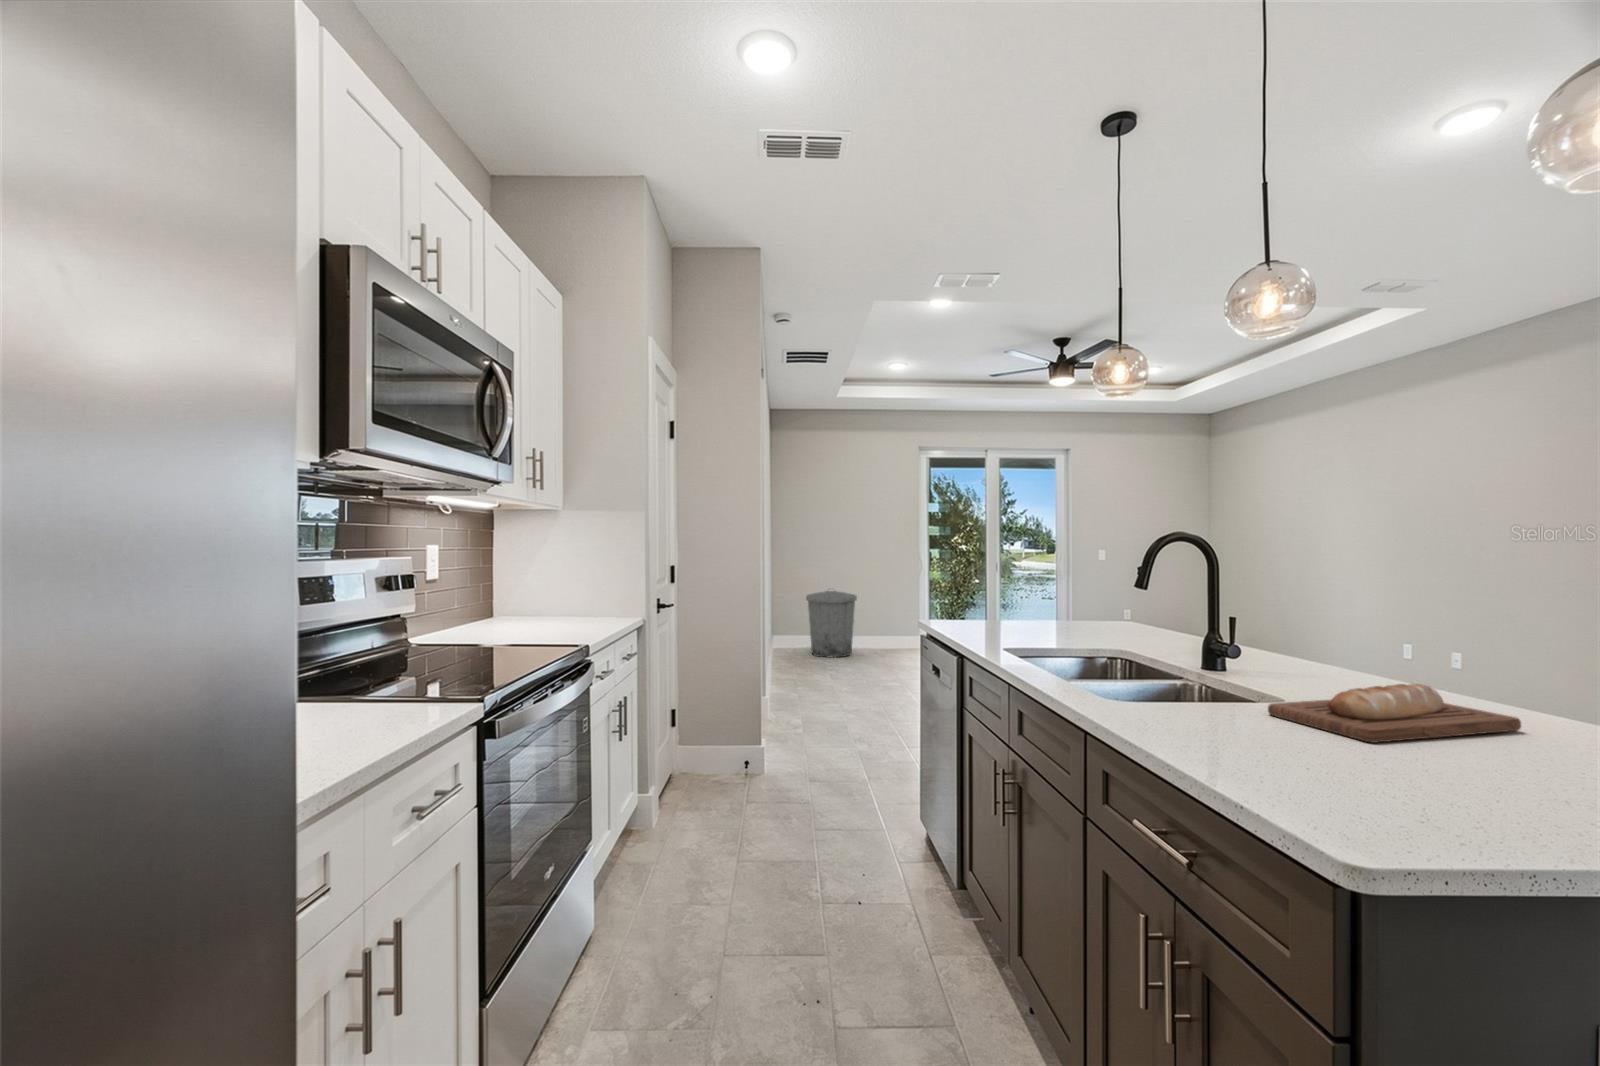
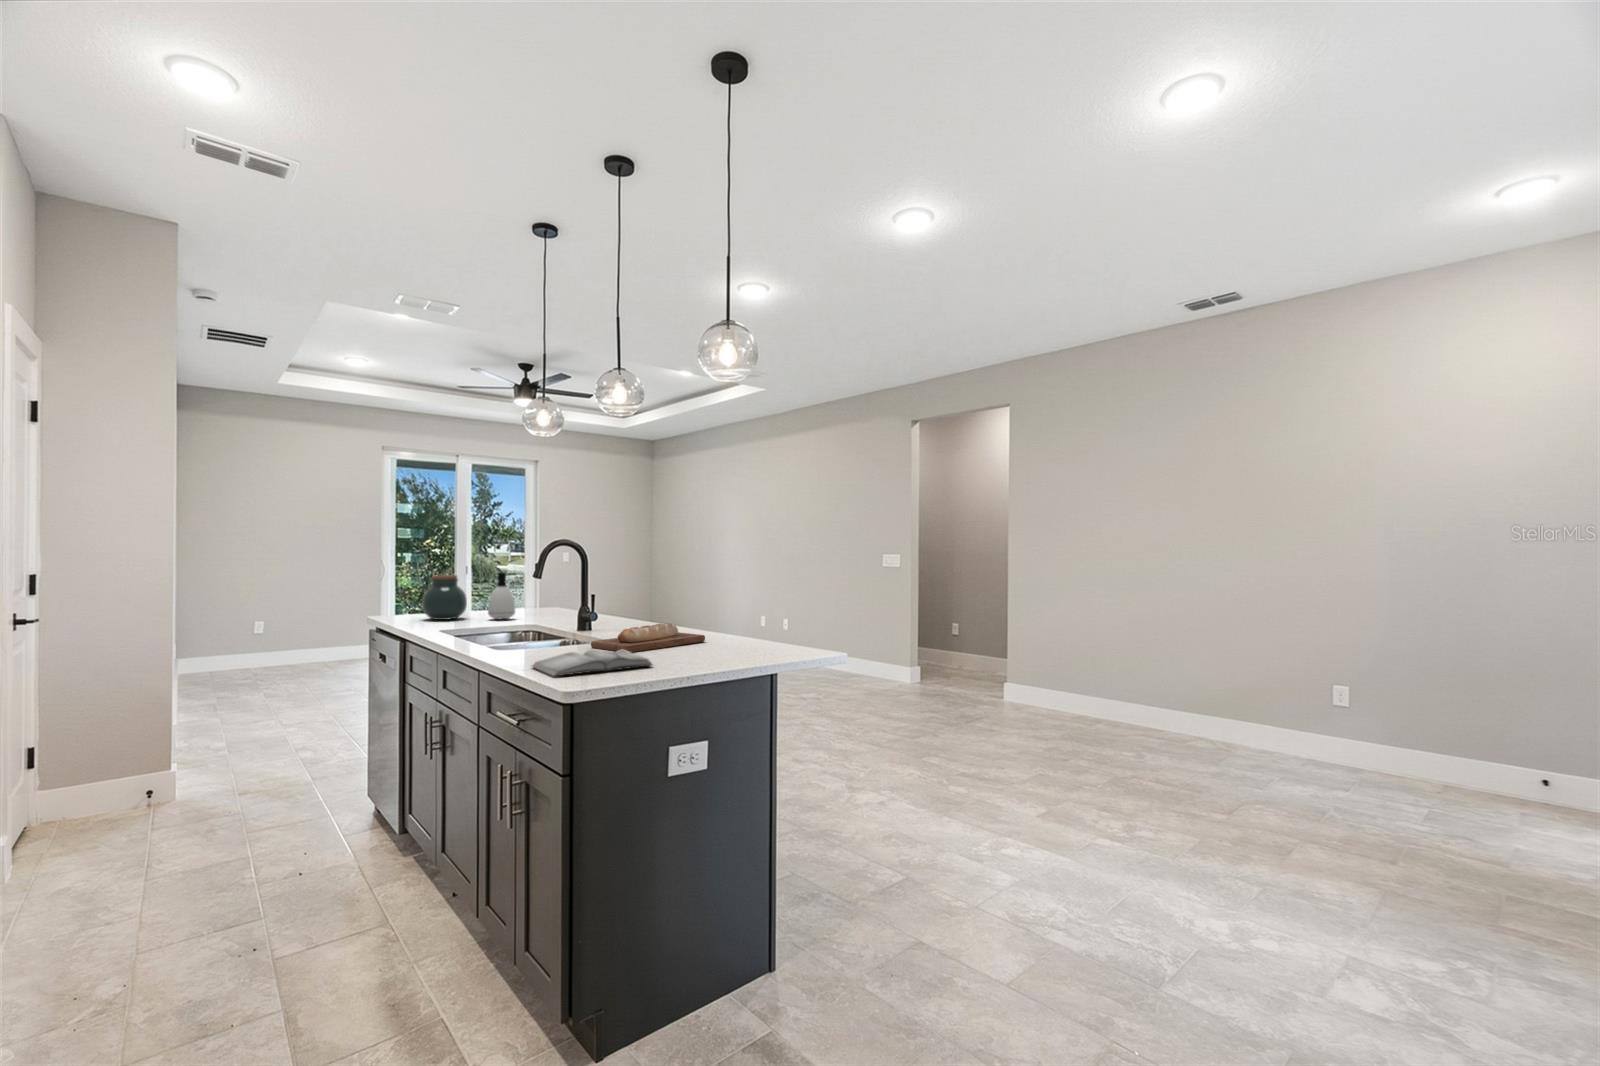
soap dispenser: none [1049,575,1083,635] -> present [488,572,515,619]
jar: none [973,577,1022,630] -> present [422,575,467,620]
trash can: present [806,591,857,657] -> none [231,600,305,681]
hardback book: none [1204,739,1518,809] -> present [532,649,652,676]

